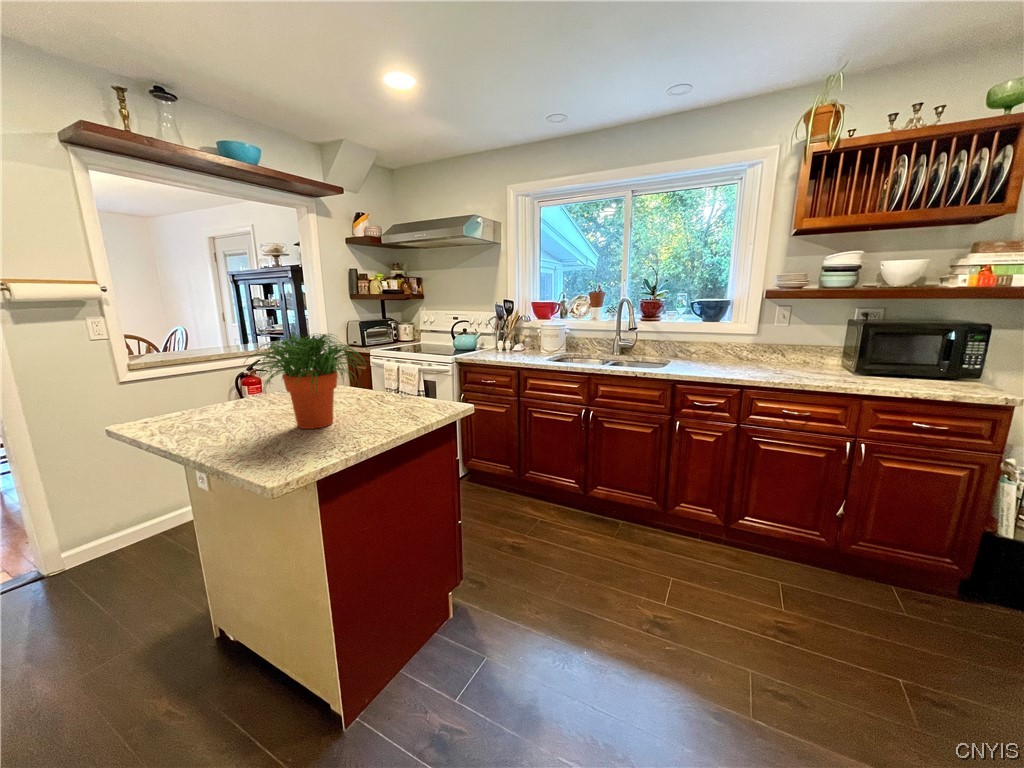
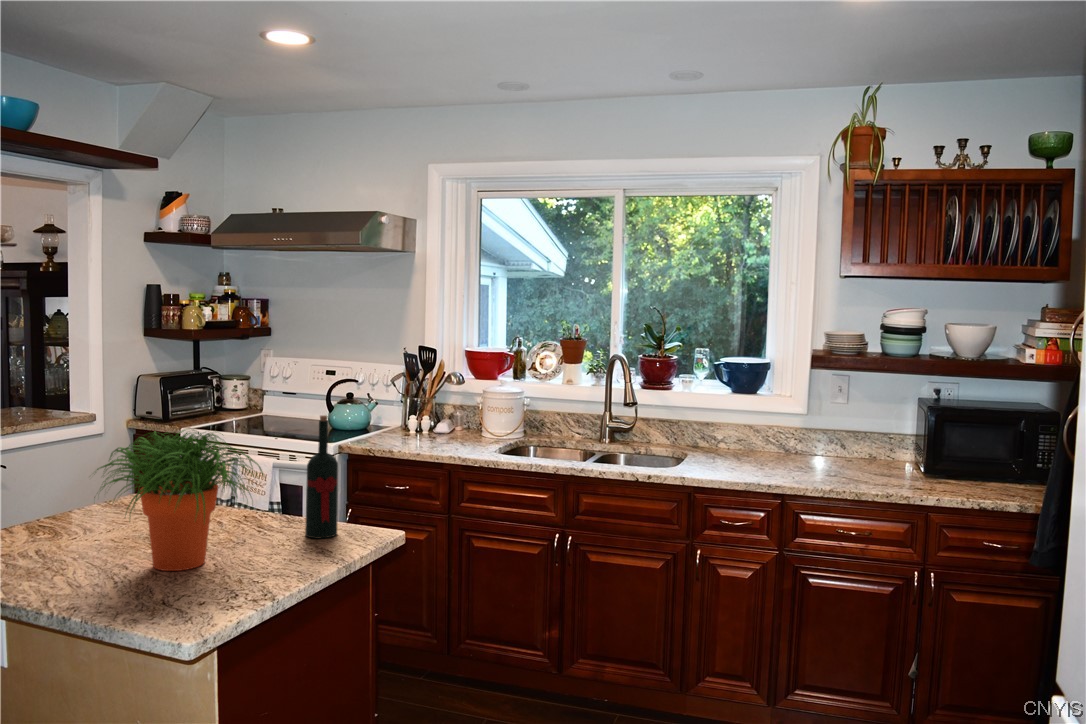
wine bottle: none [405,326,428,409] -> present [305,415,338,538]

